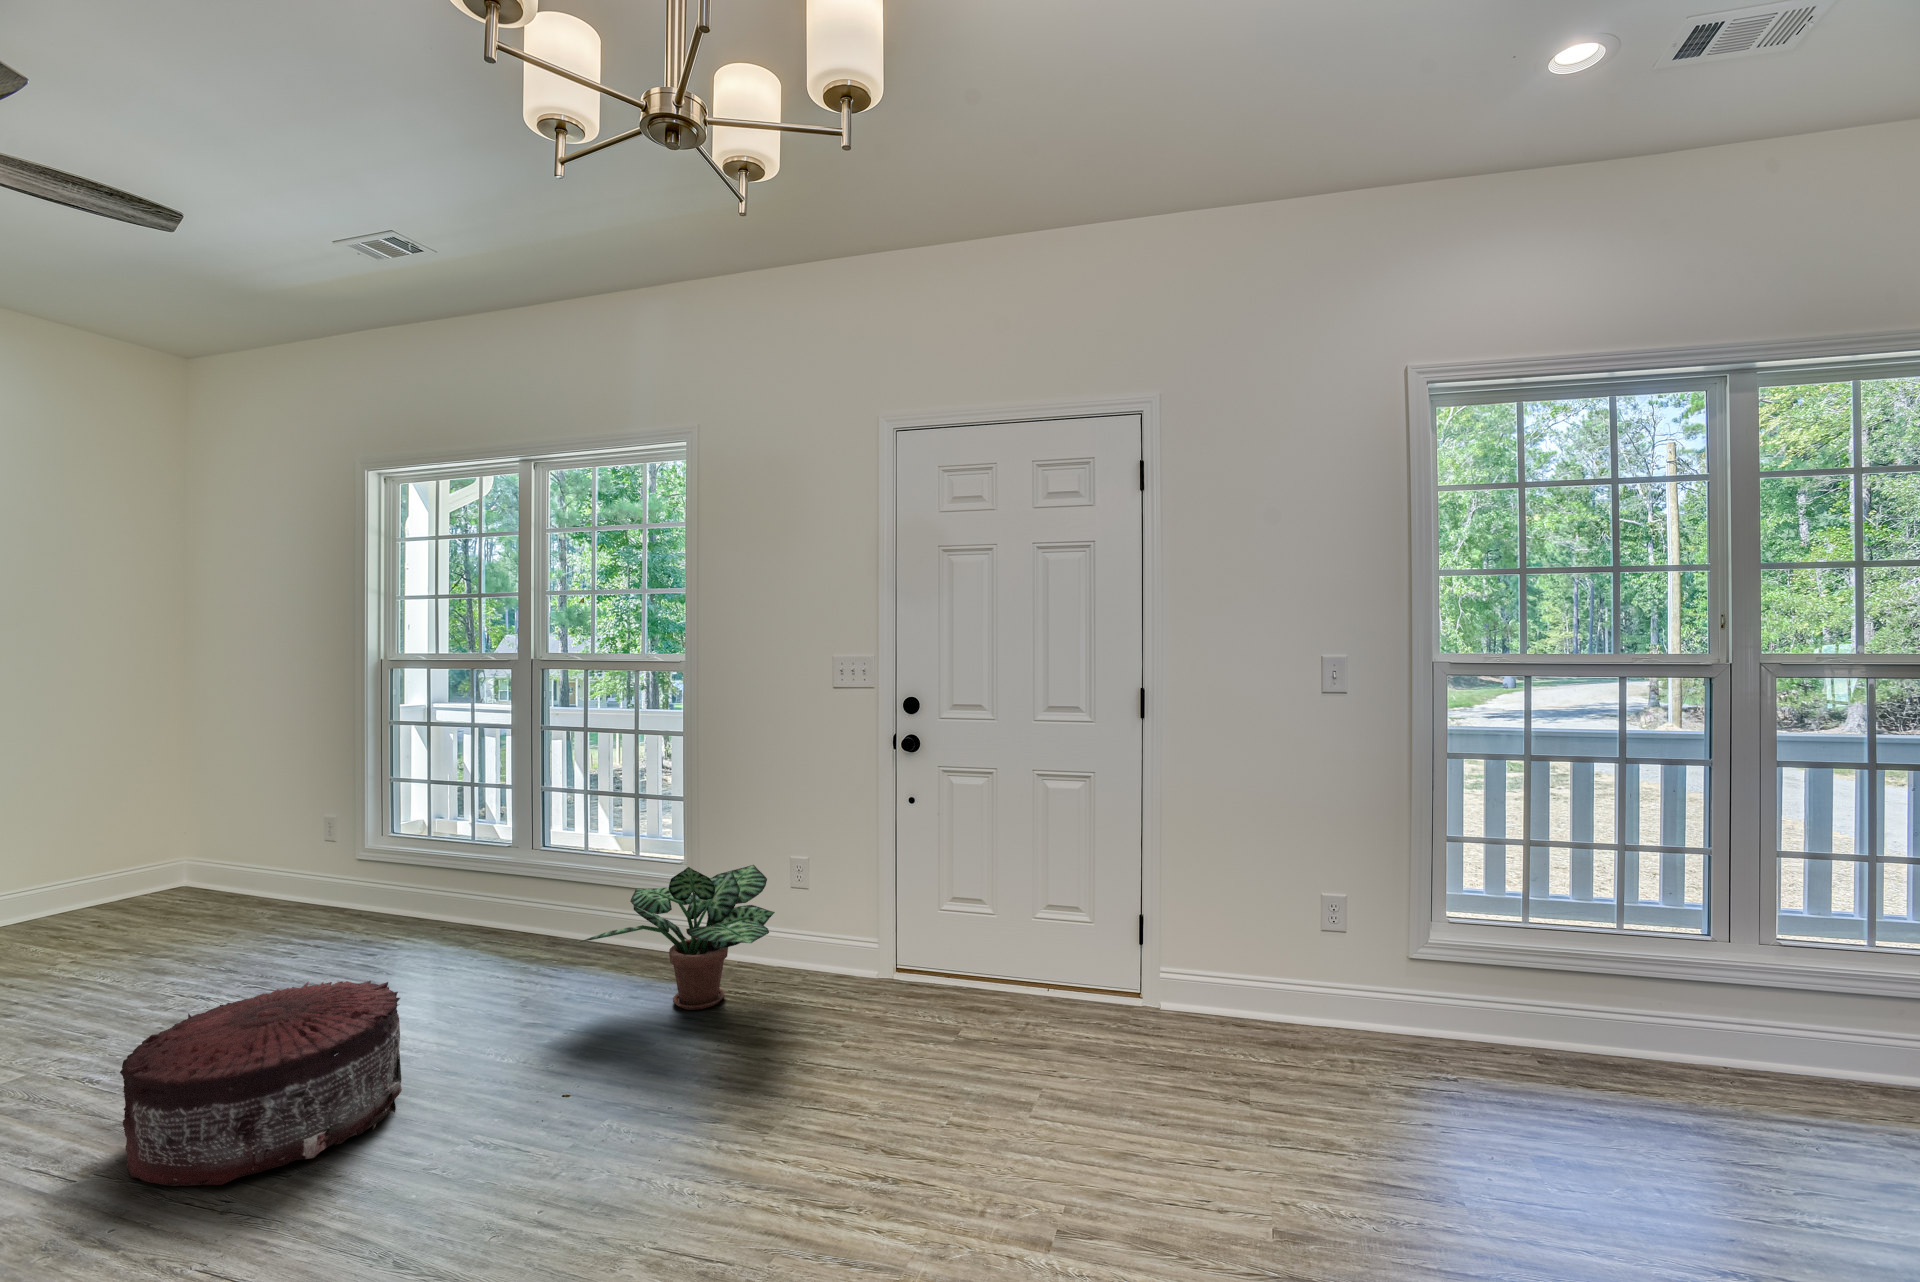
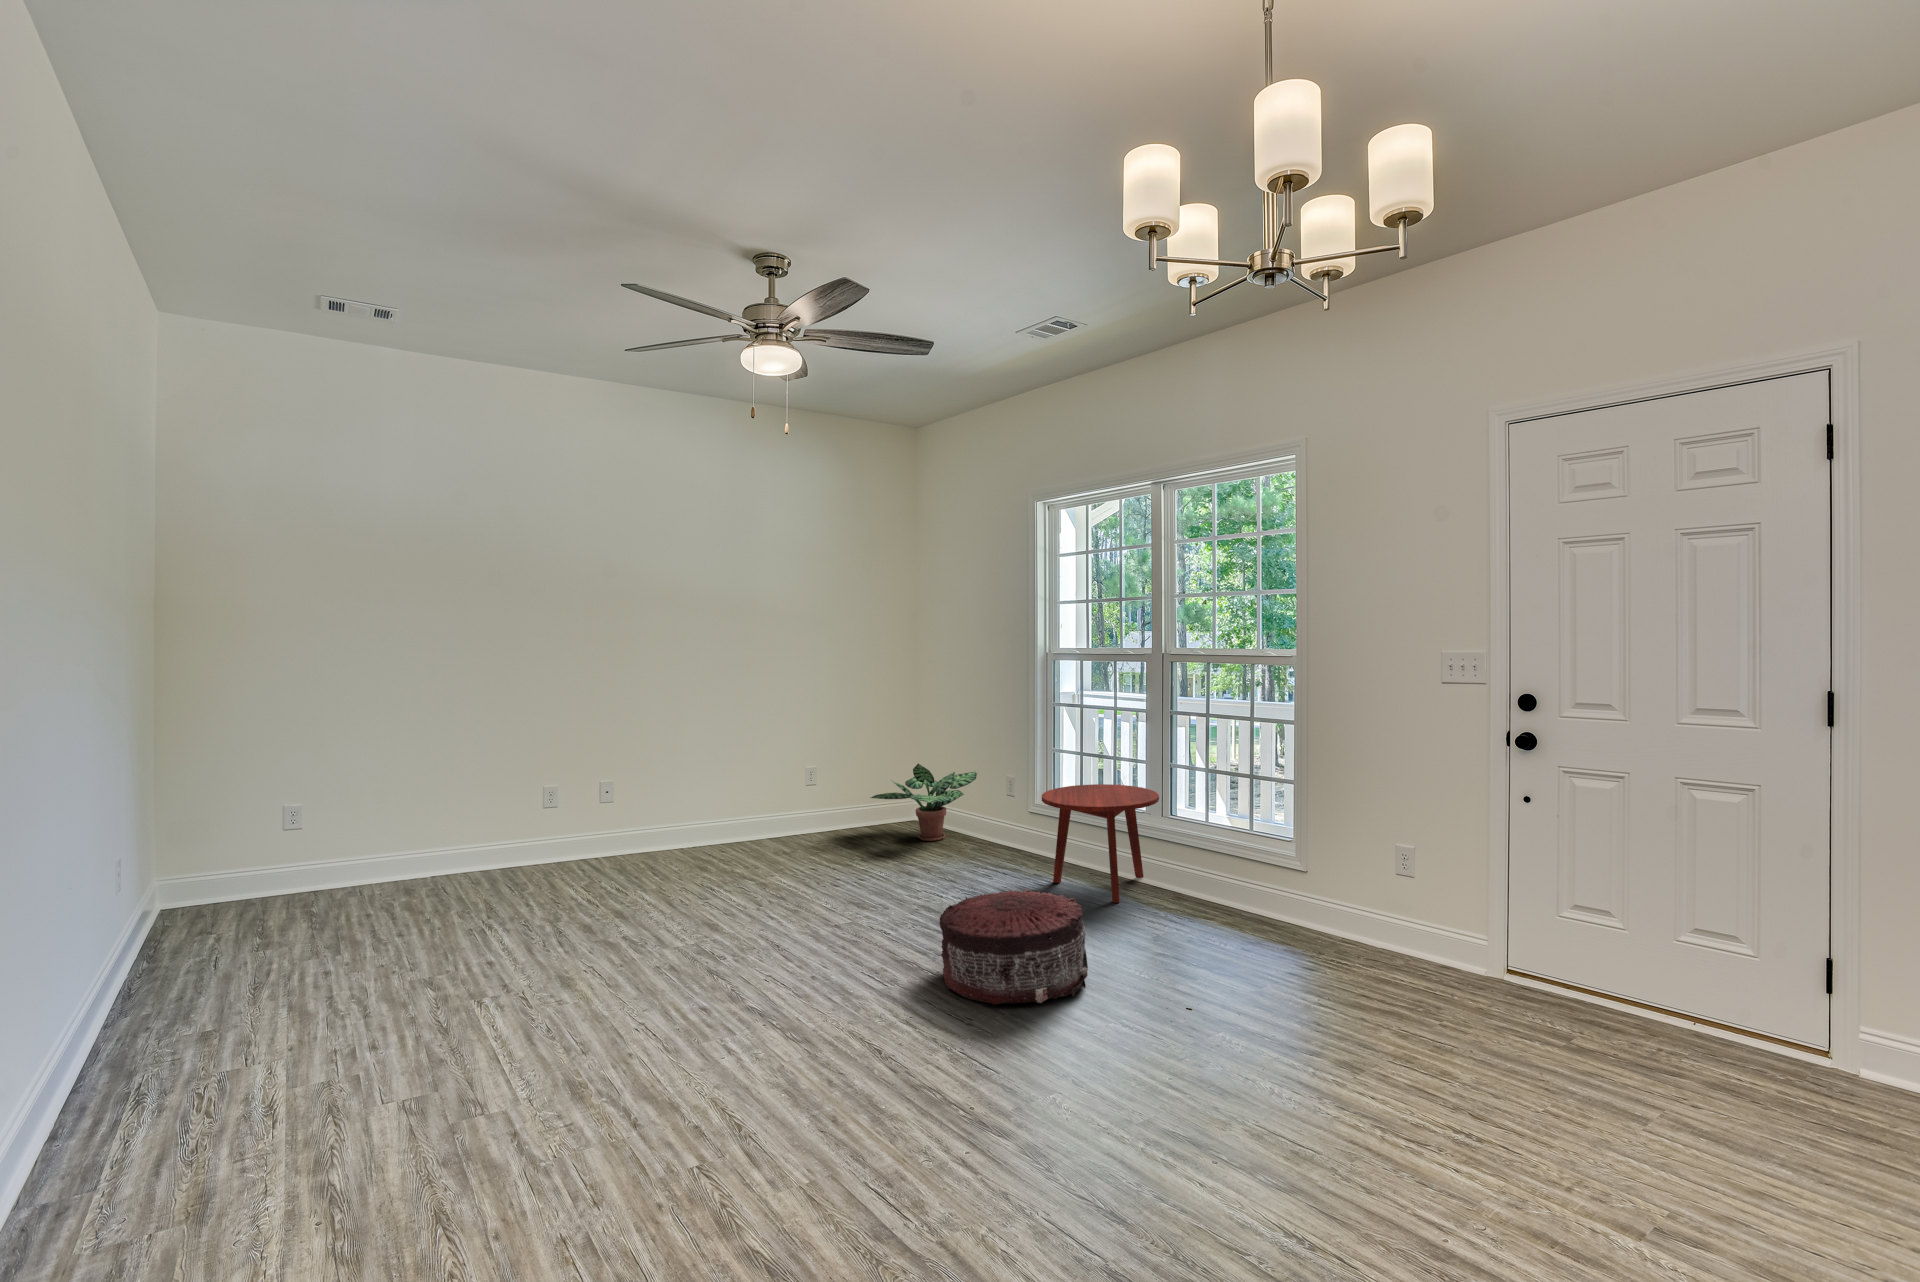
side table: none [354,820,526,971] -> present [1042,784,1159,903]
potted plant: present [574,865,775,1010] -> present [871,764,977,841]

